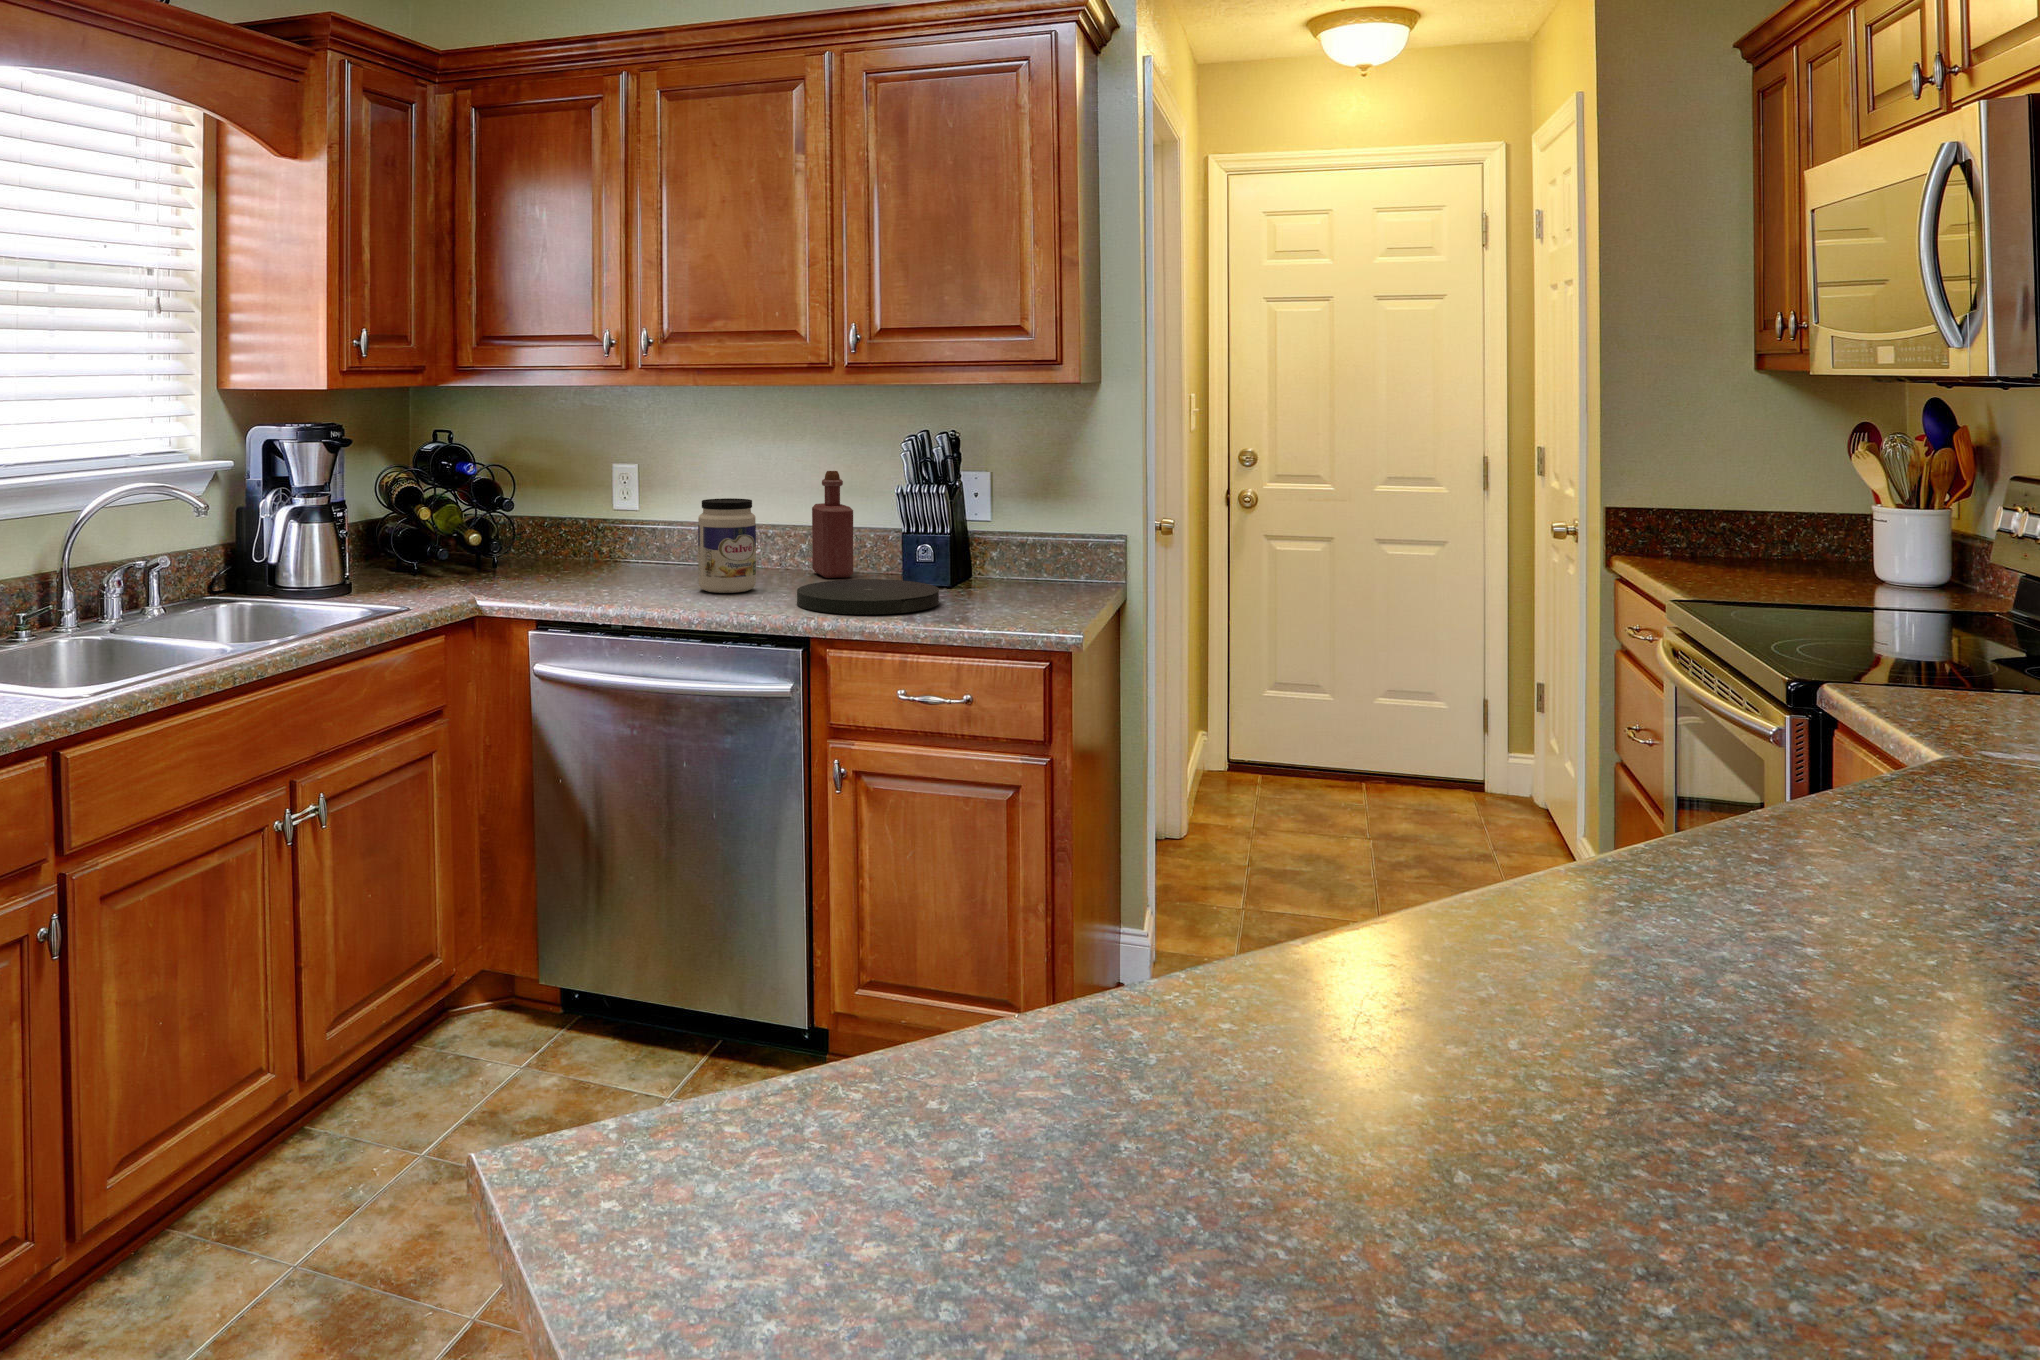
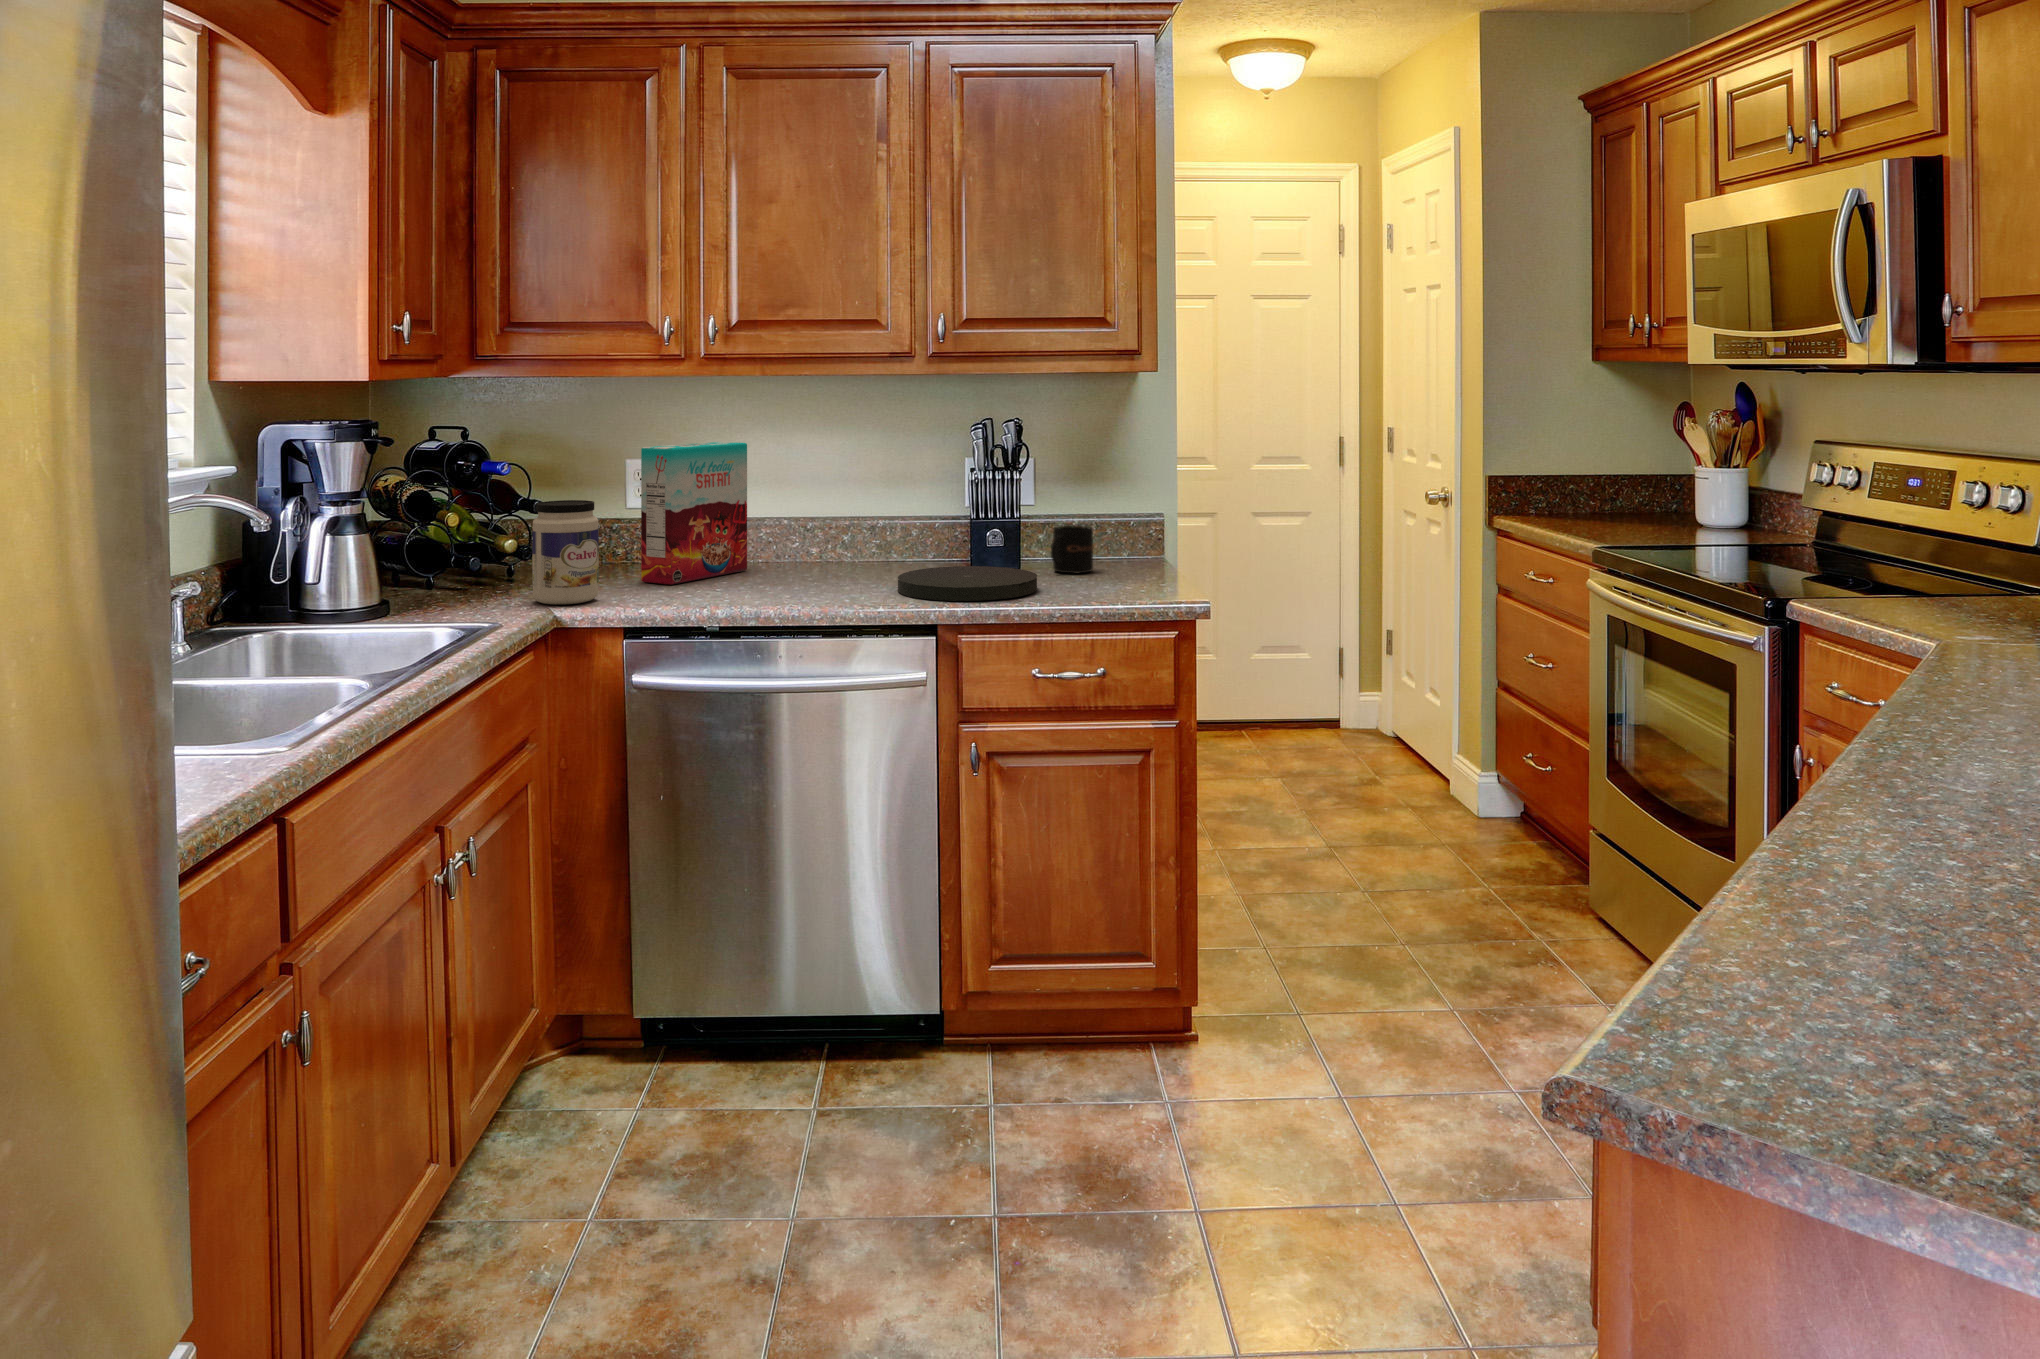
cereal box: none [592,449,703,583] -> present [641,442,747,585]
bottle: present [812,471,853,578] -> none [856,461,904,568]
jar: present [698,498,756,593] -> present [532,500,599,605]
mug: none [982,544,1033,593] -> present [1051,526,1094,573]

